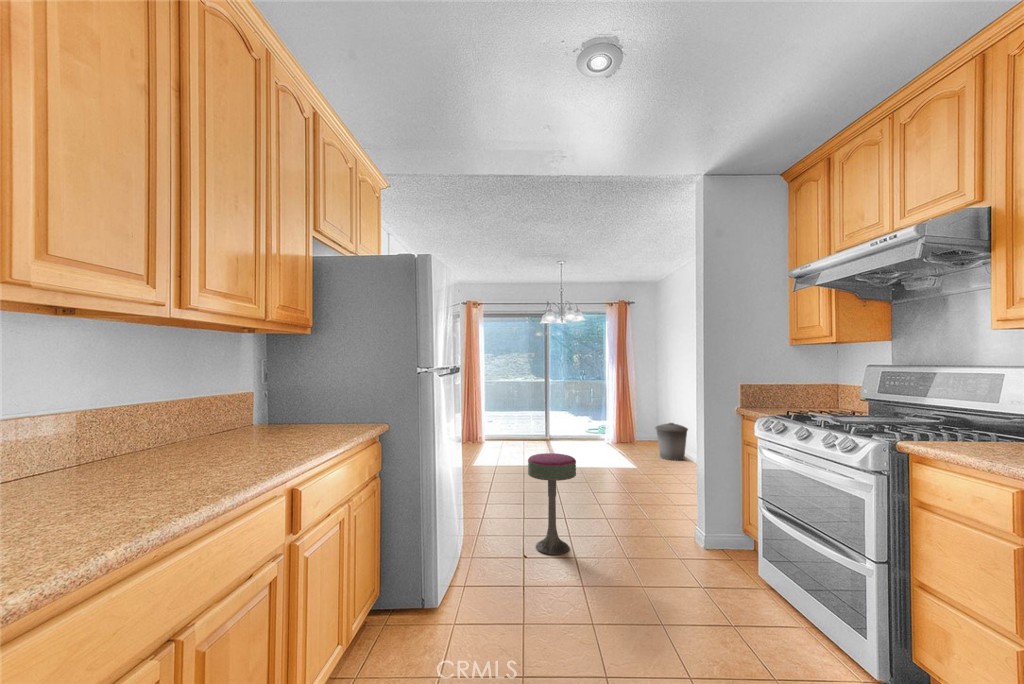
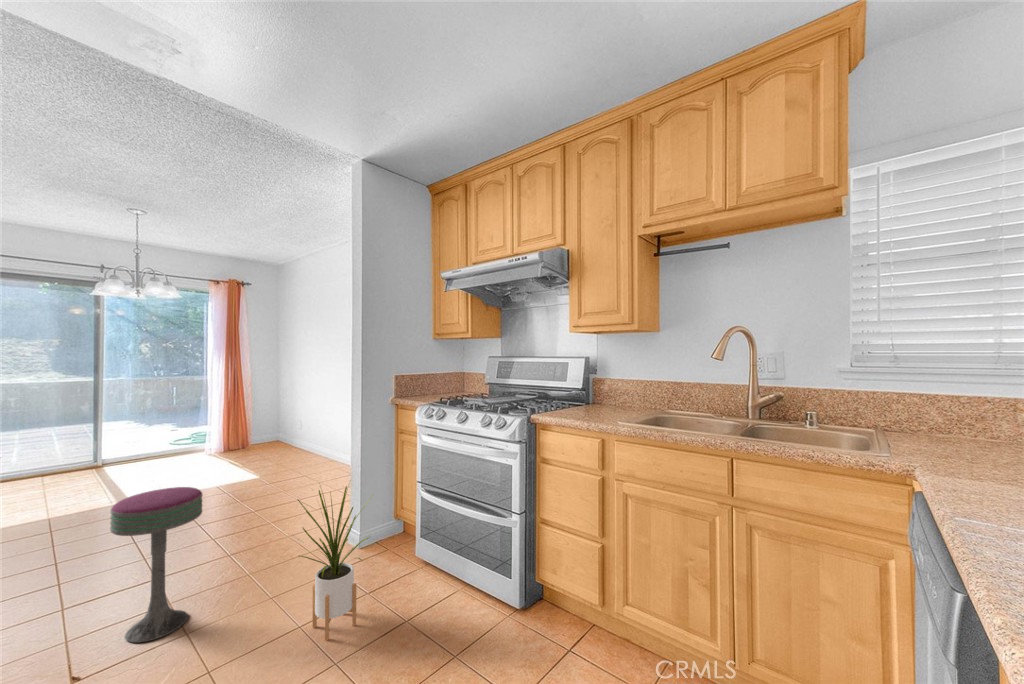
trash can: present [656,423,688,460] -> none [276,419,314,460]
house plant: none [622,471,696,611] -> present [297,486,373,640]

